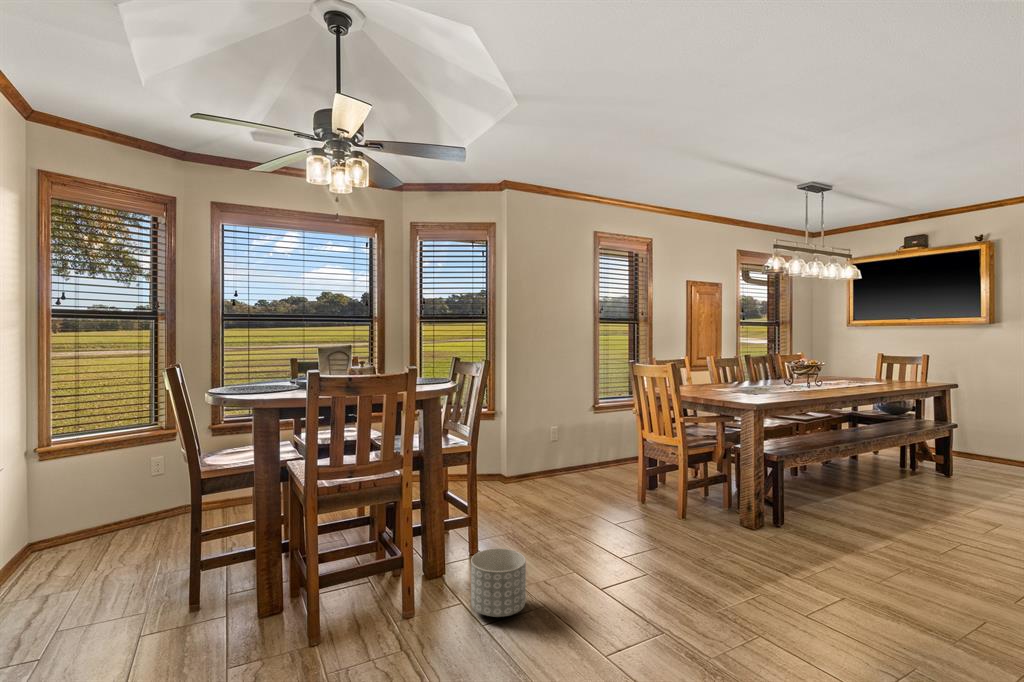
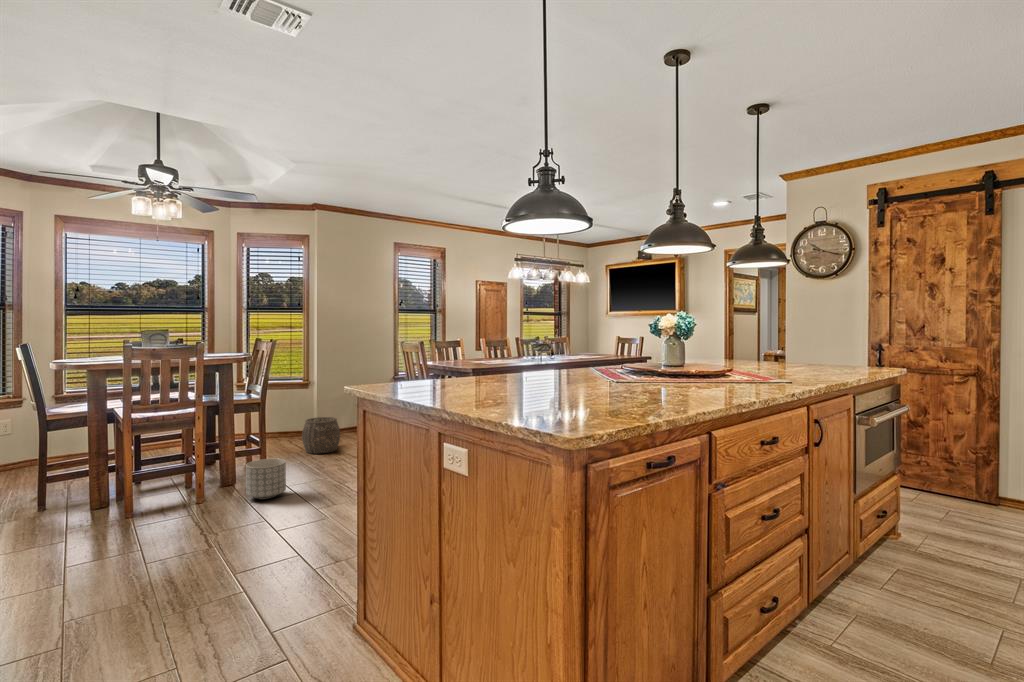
woven basket: none [499,464,548,517] -> present [302,417,340,454]

